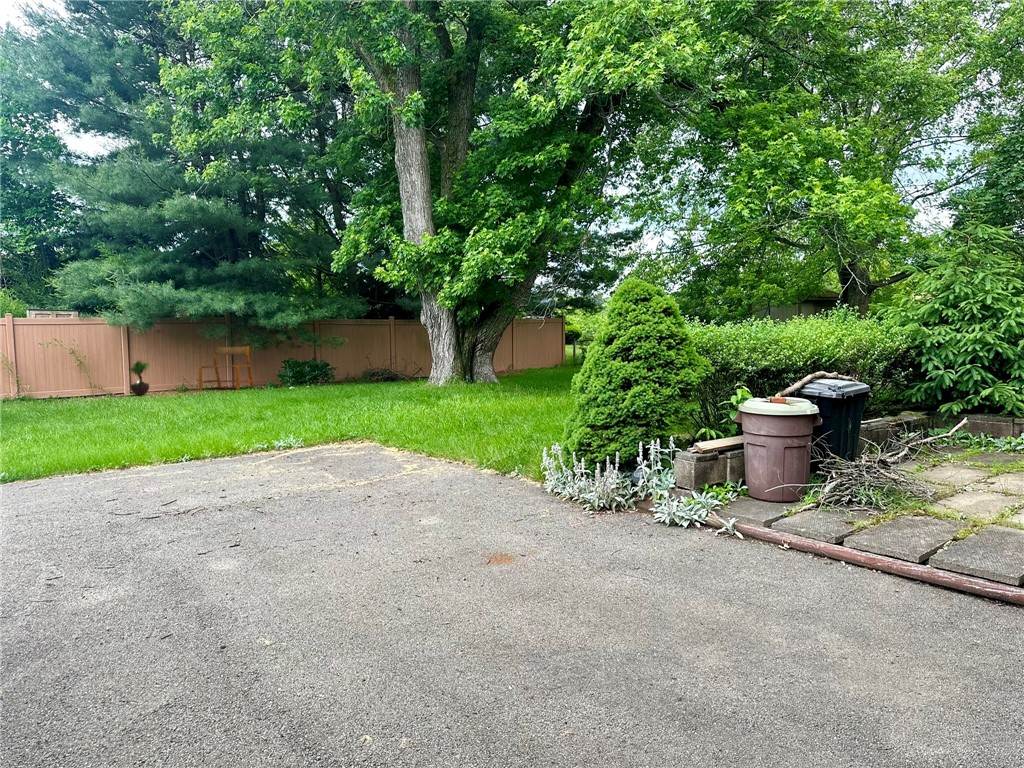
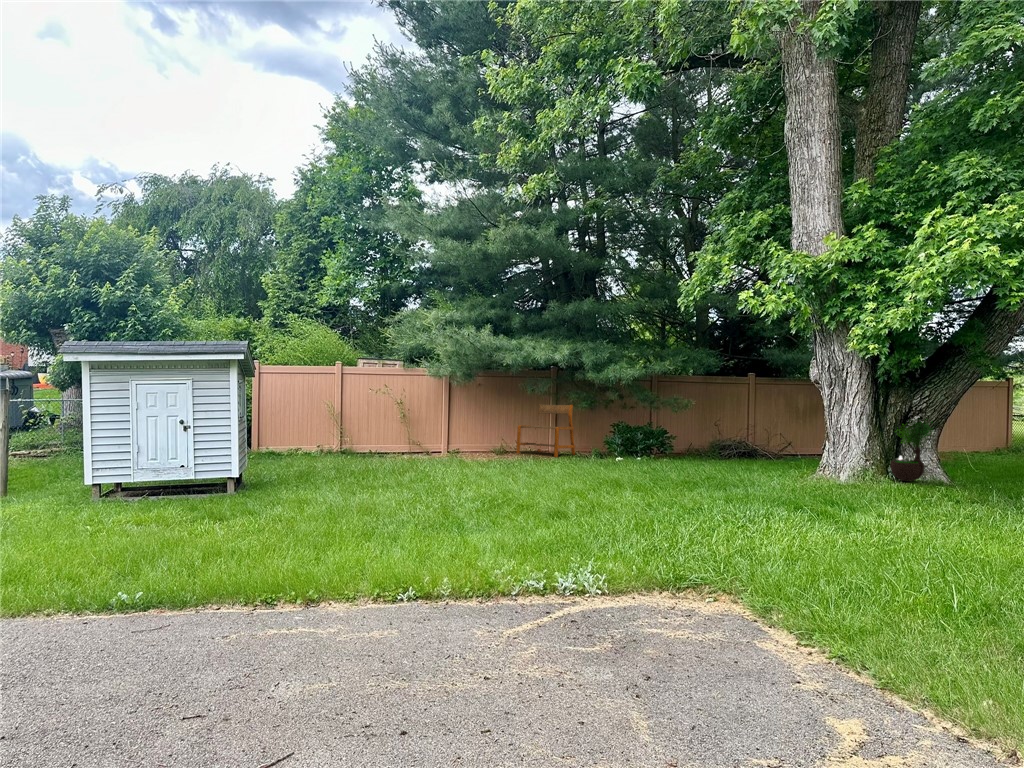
potted tree: present [130,361,149,395] -> present [890,421,931,481]

